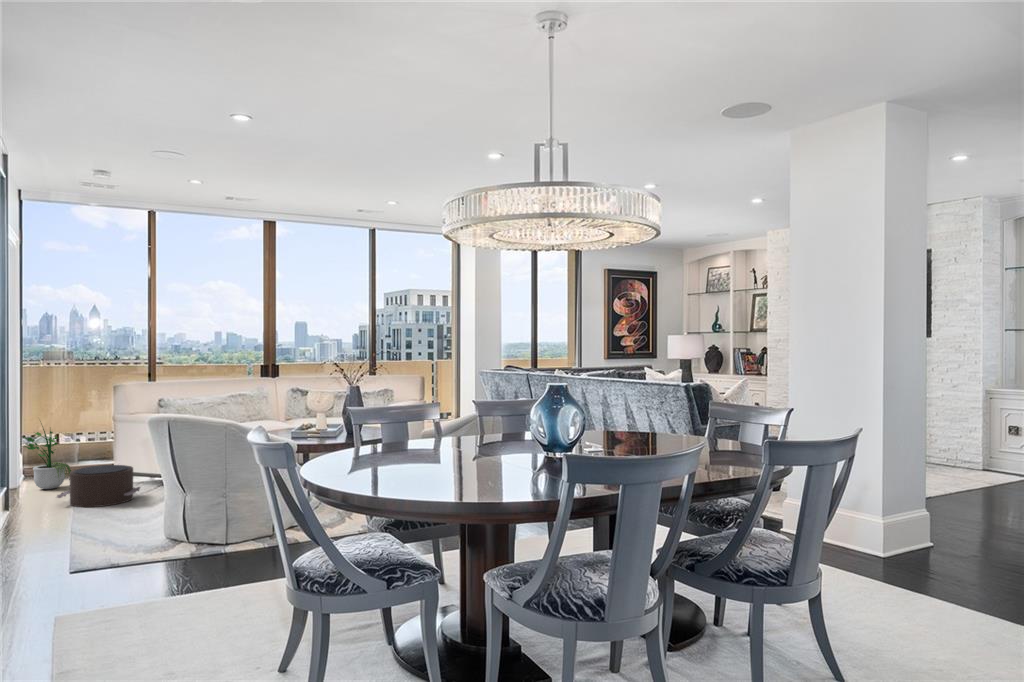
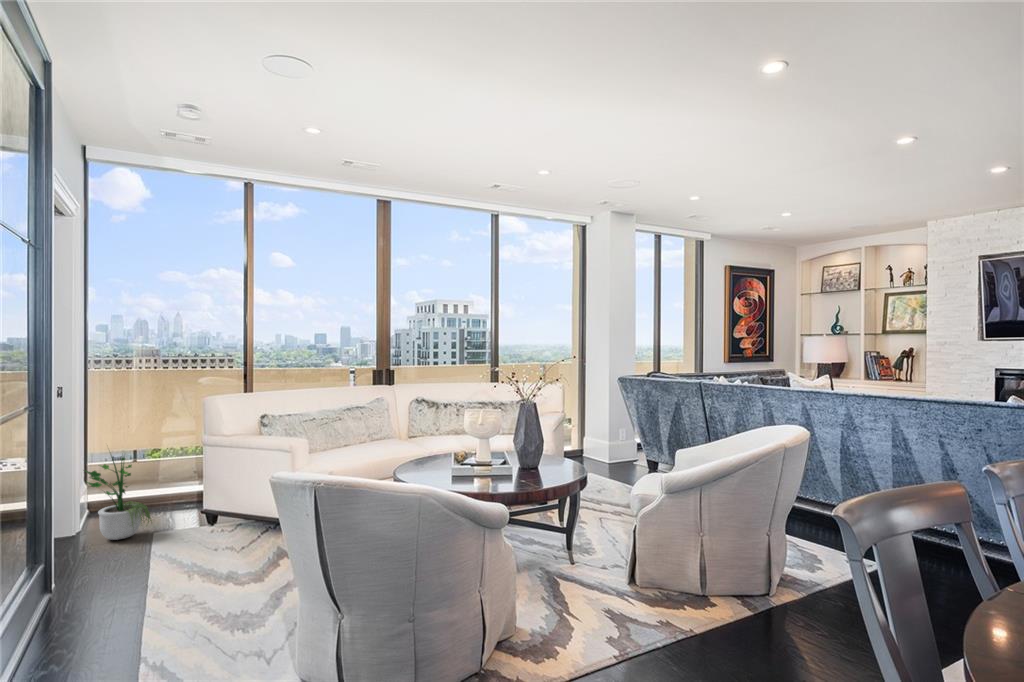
pouf: present [57,465,140,507] -> none [127,513,246,584]

